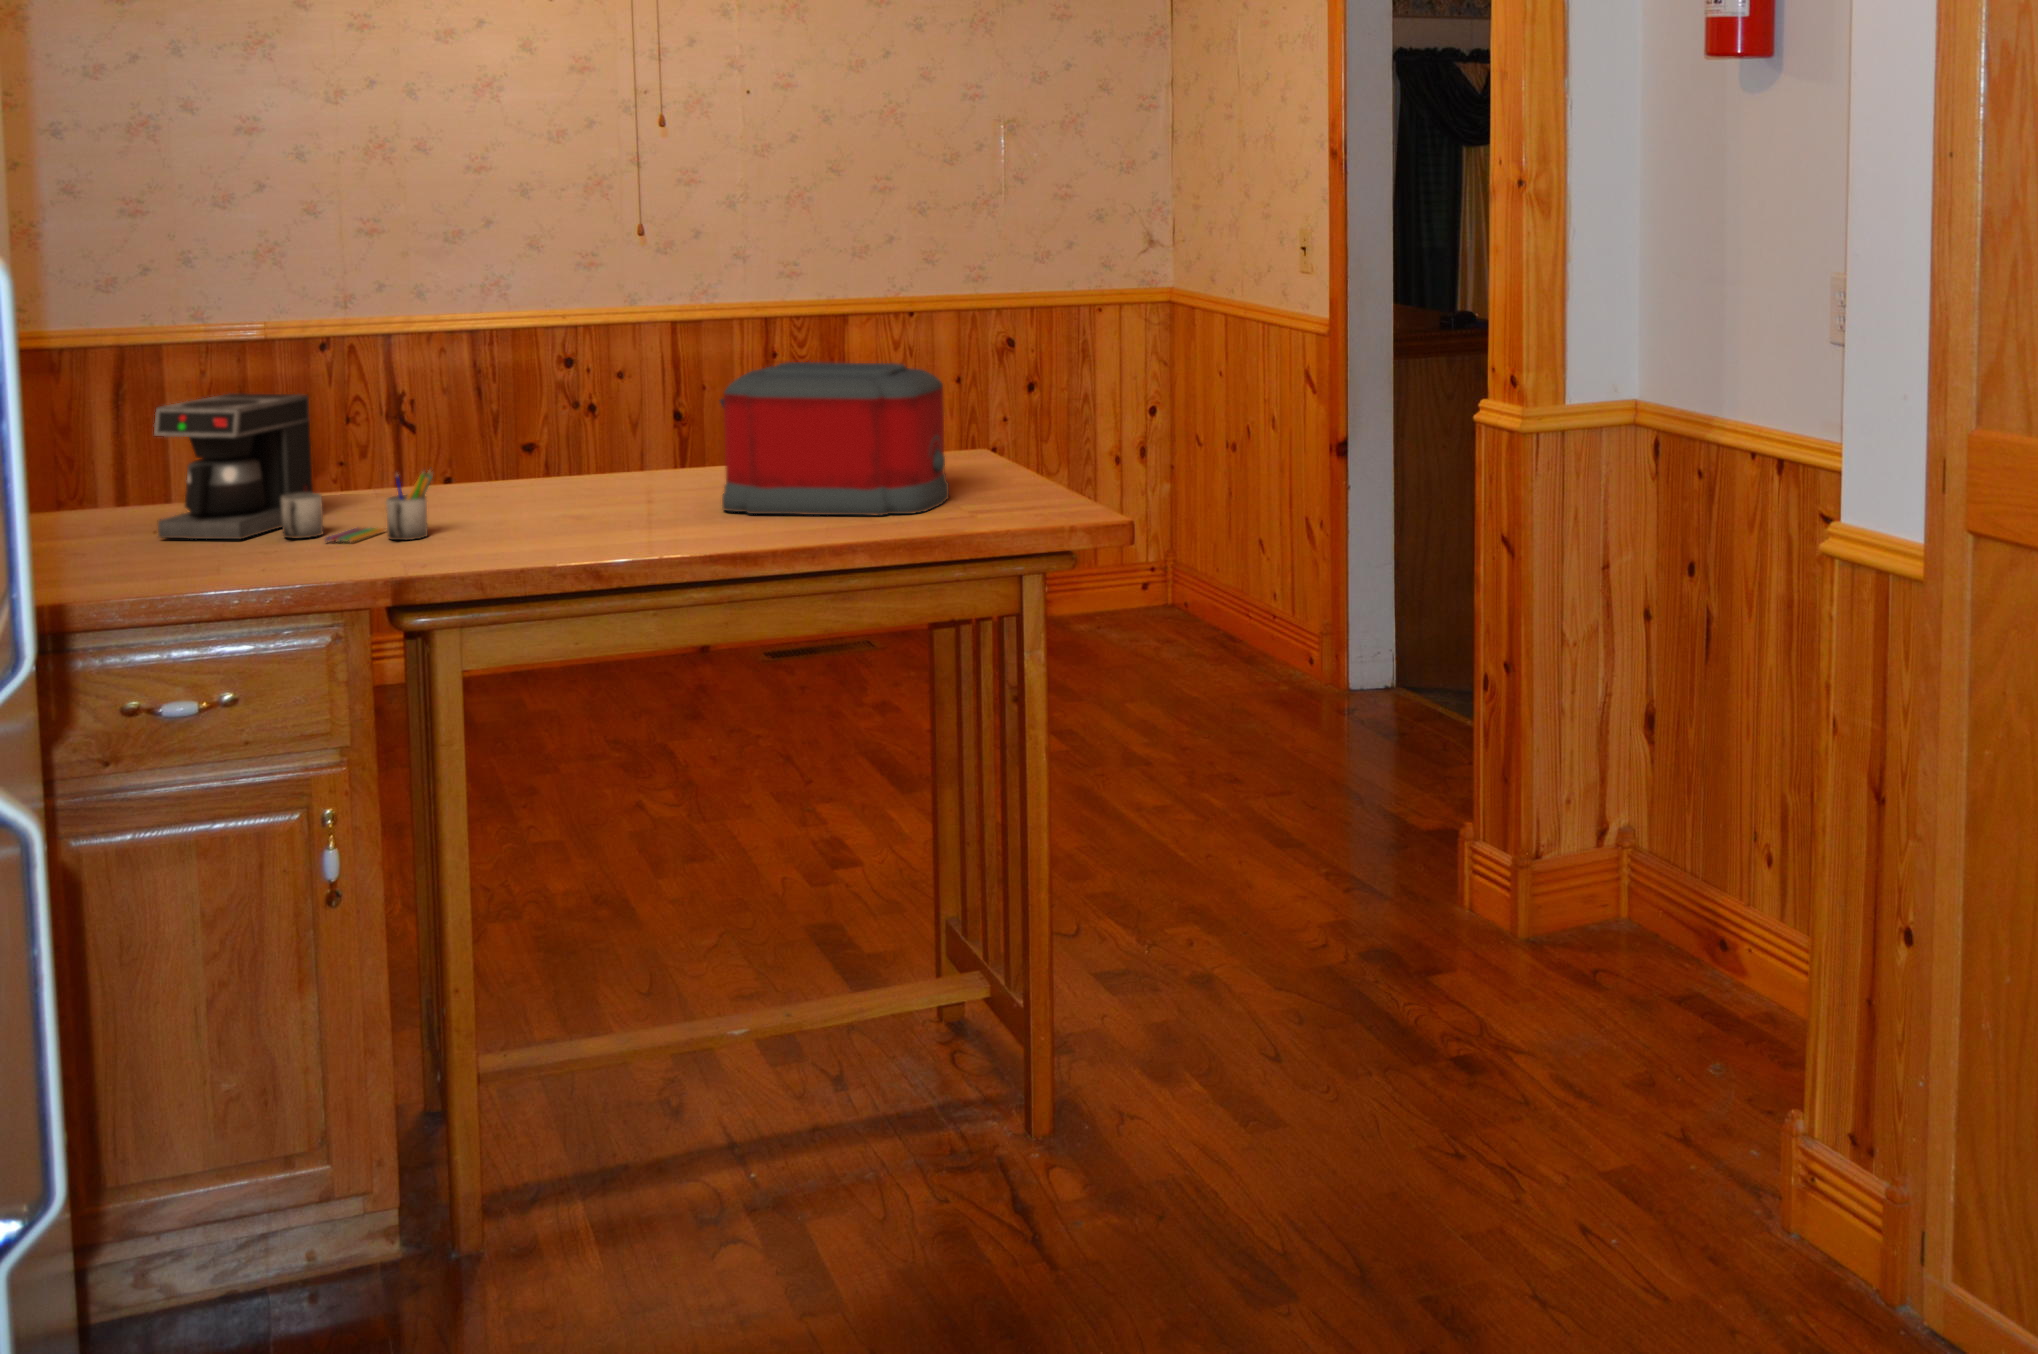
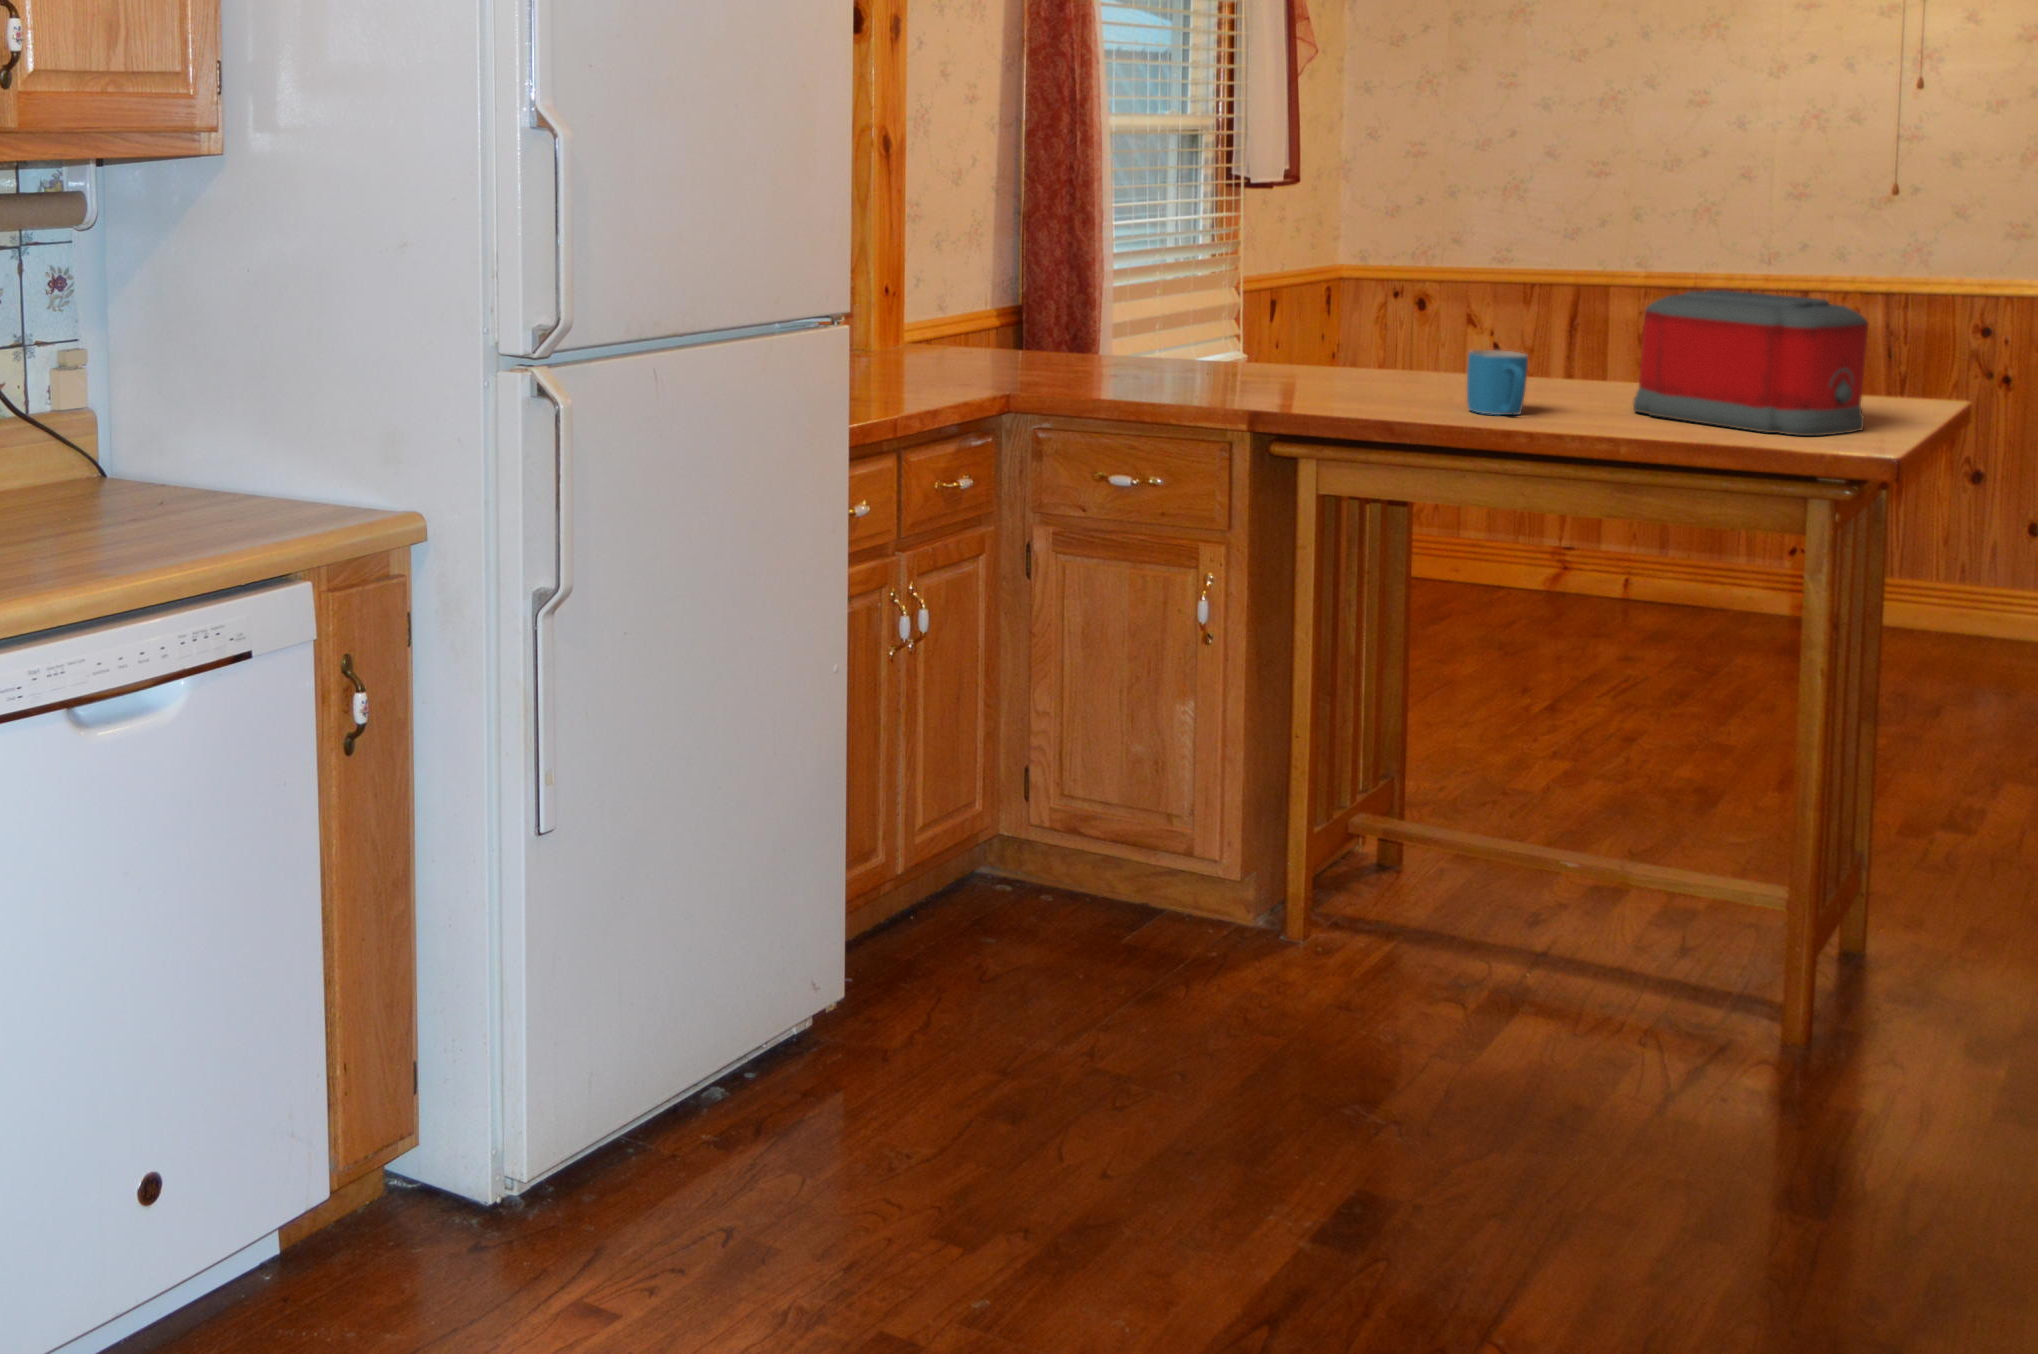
coffee maker: present [154,393,433,542] -> none [1224,279,1397,396]
mug: none [545,460,626,543] -> present [1467,350,1528,415]

